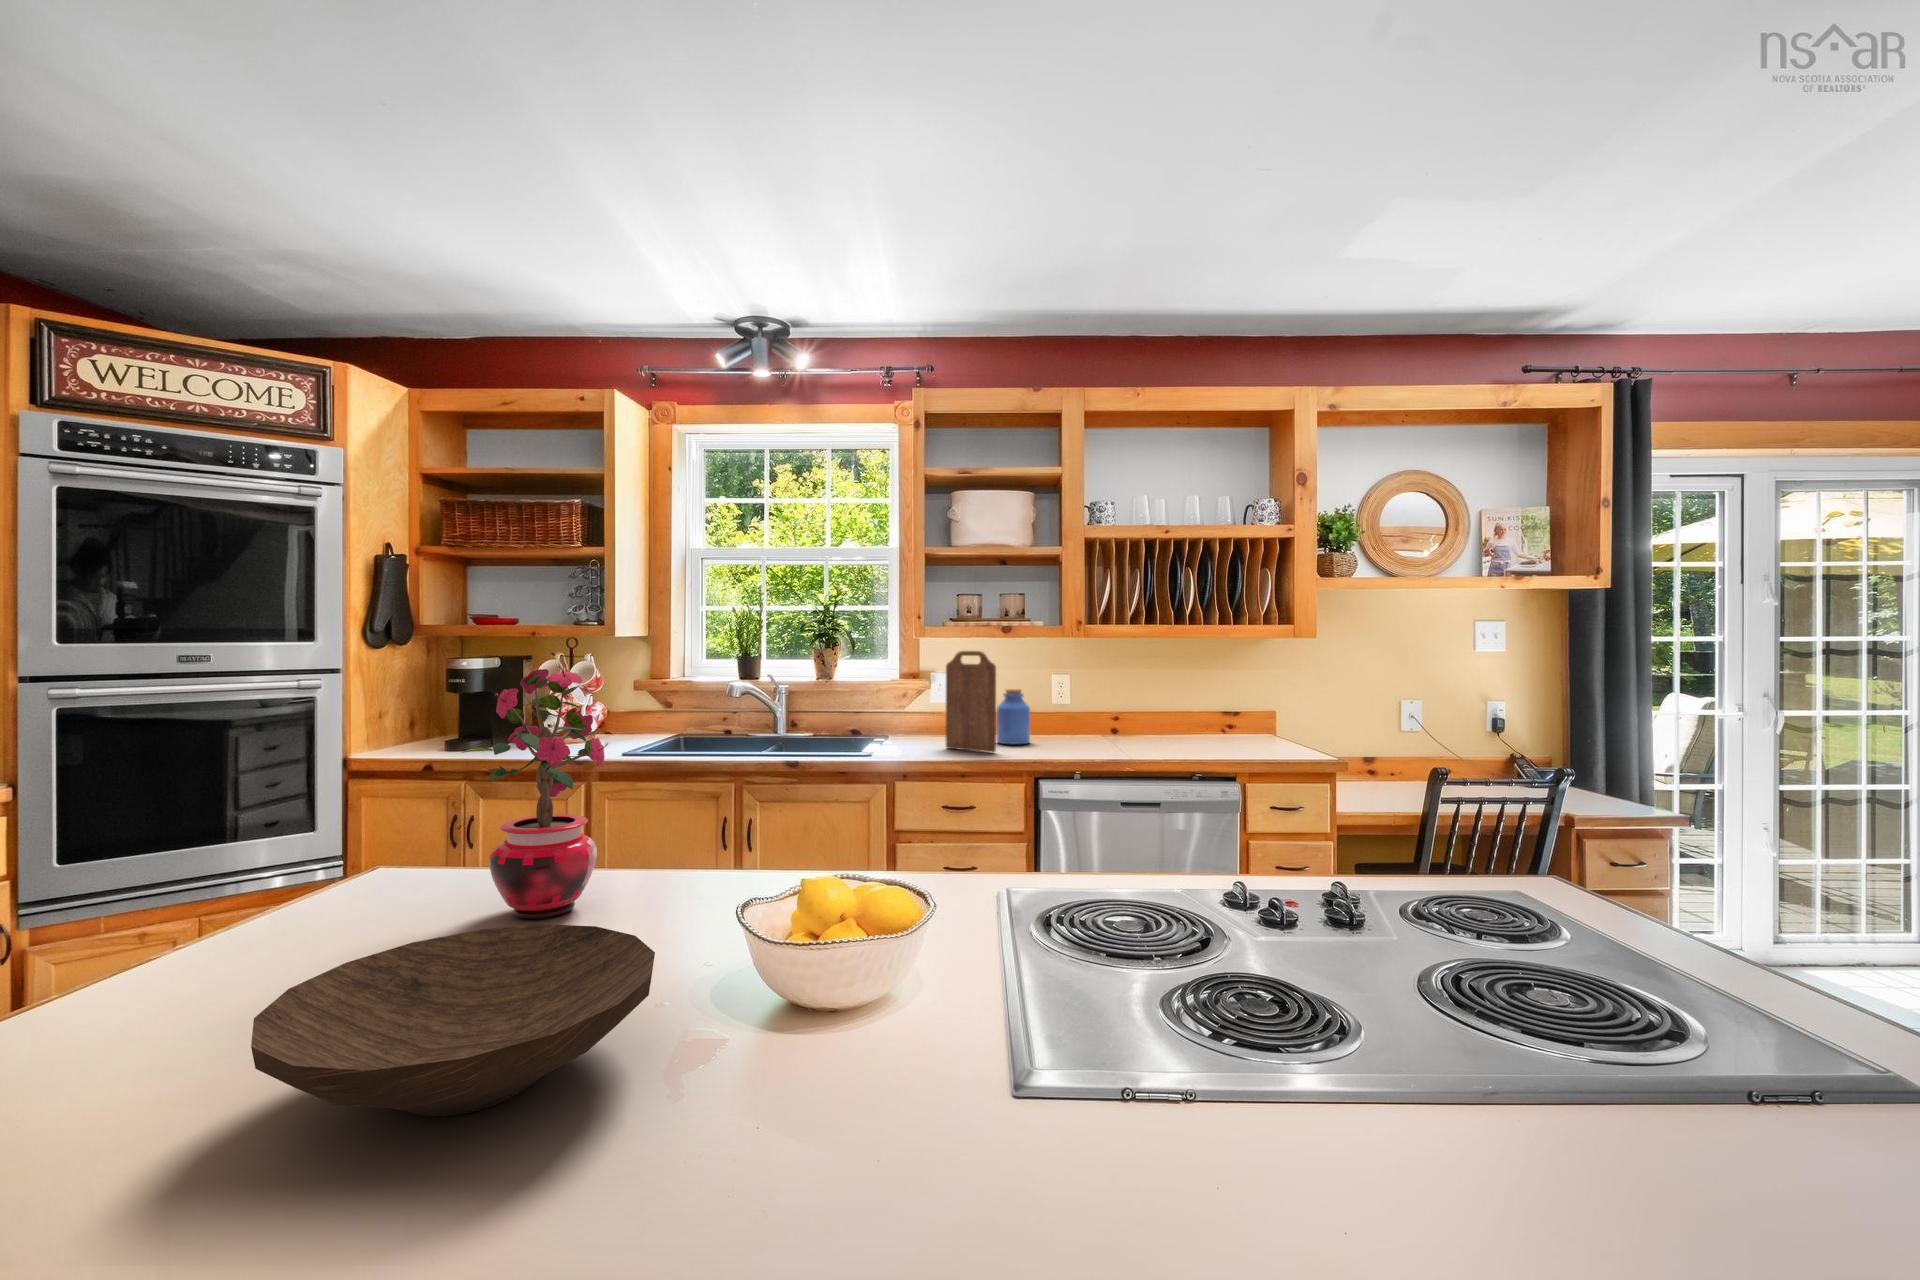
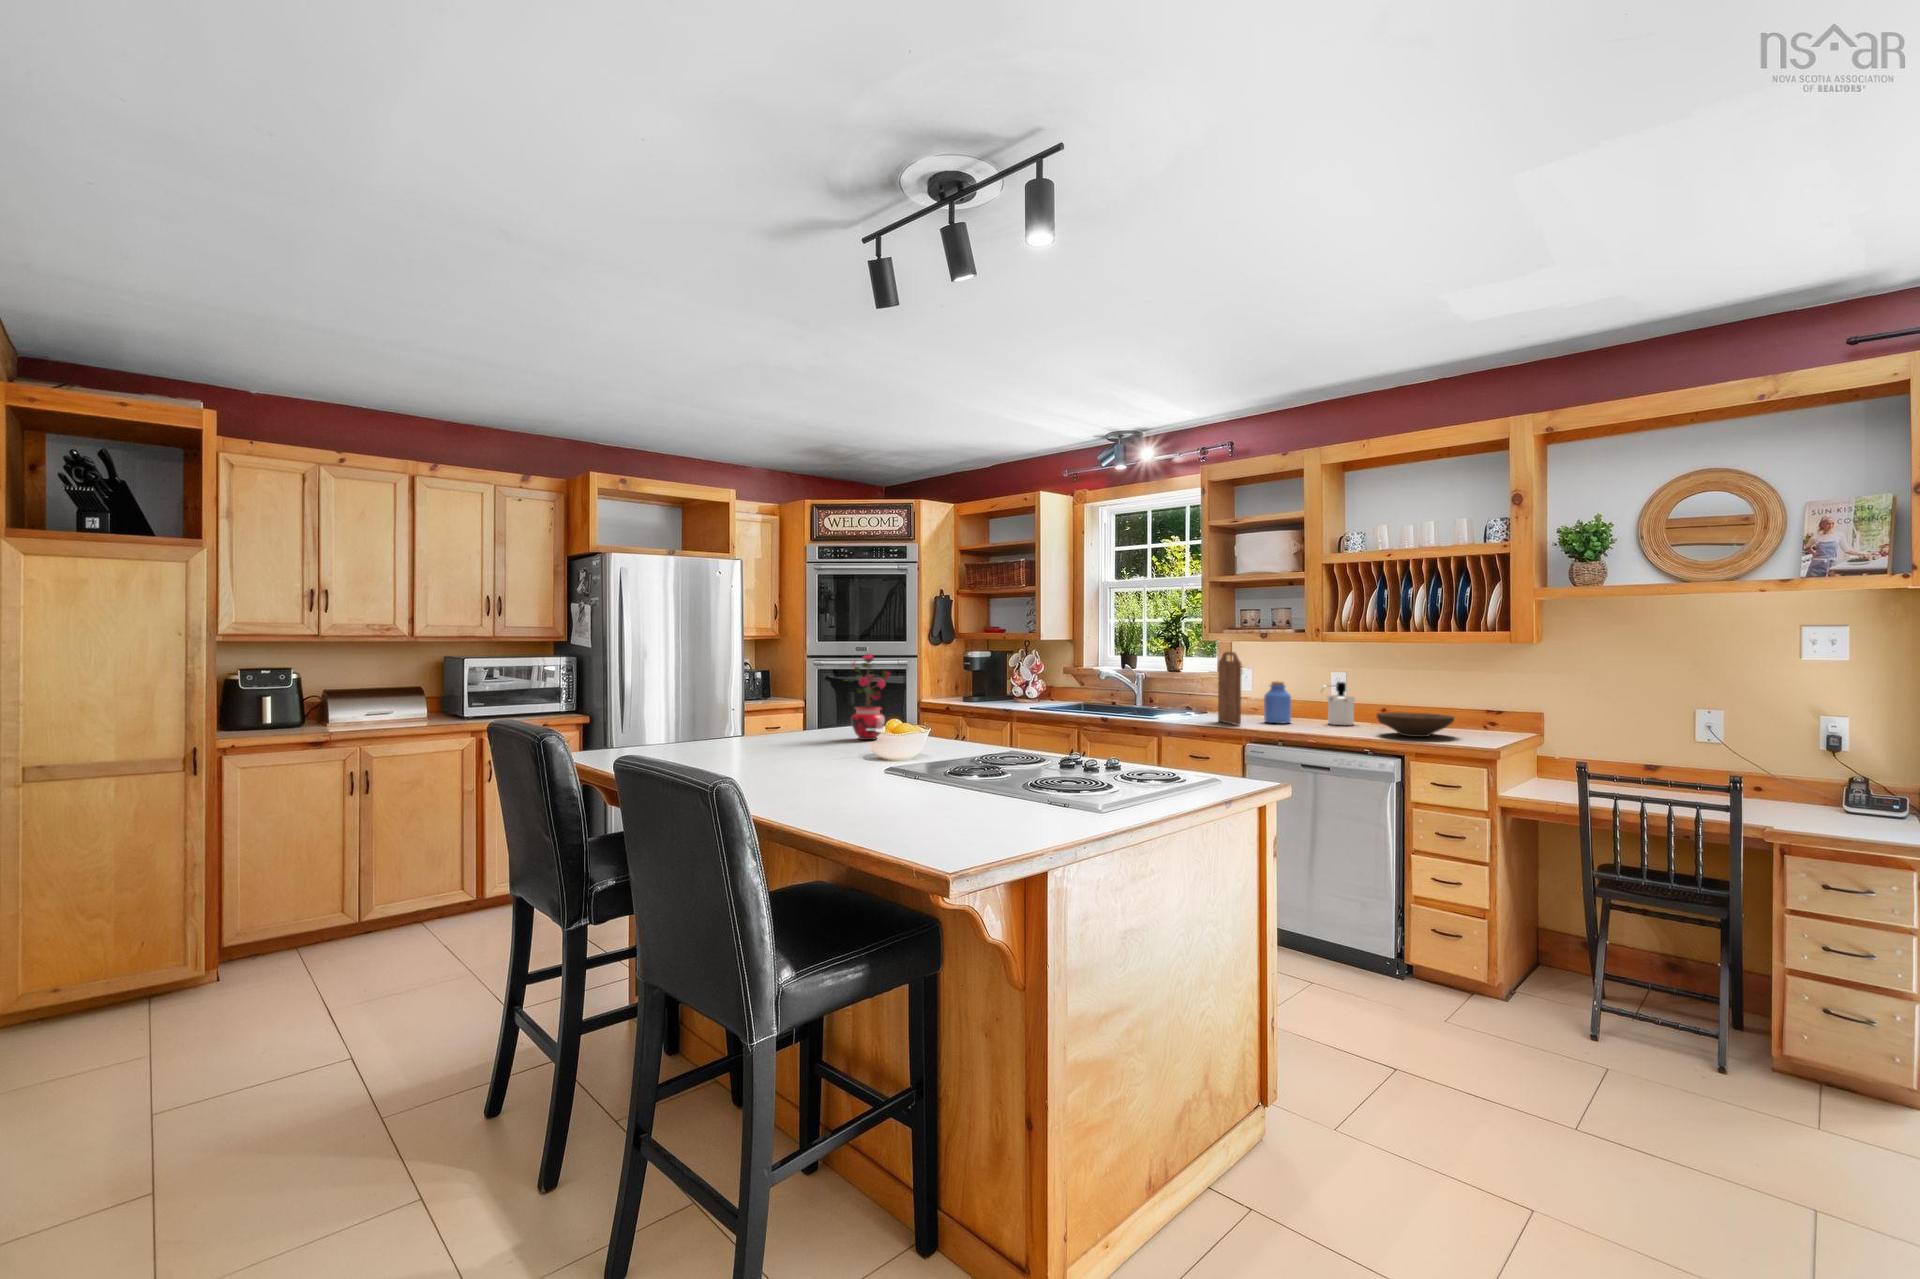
soap dispenser: none [1063,687,1095,740] -> present [1321,682,1355,725]
wooden bowl: present [251,924,655,1117] -> present [1376,712,1454,737]

